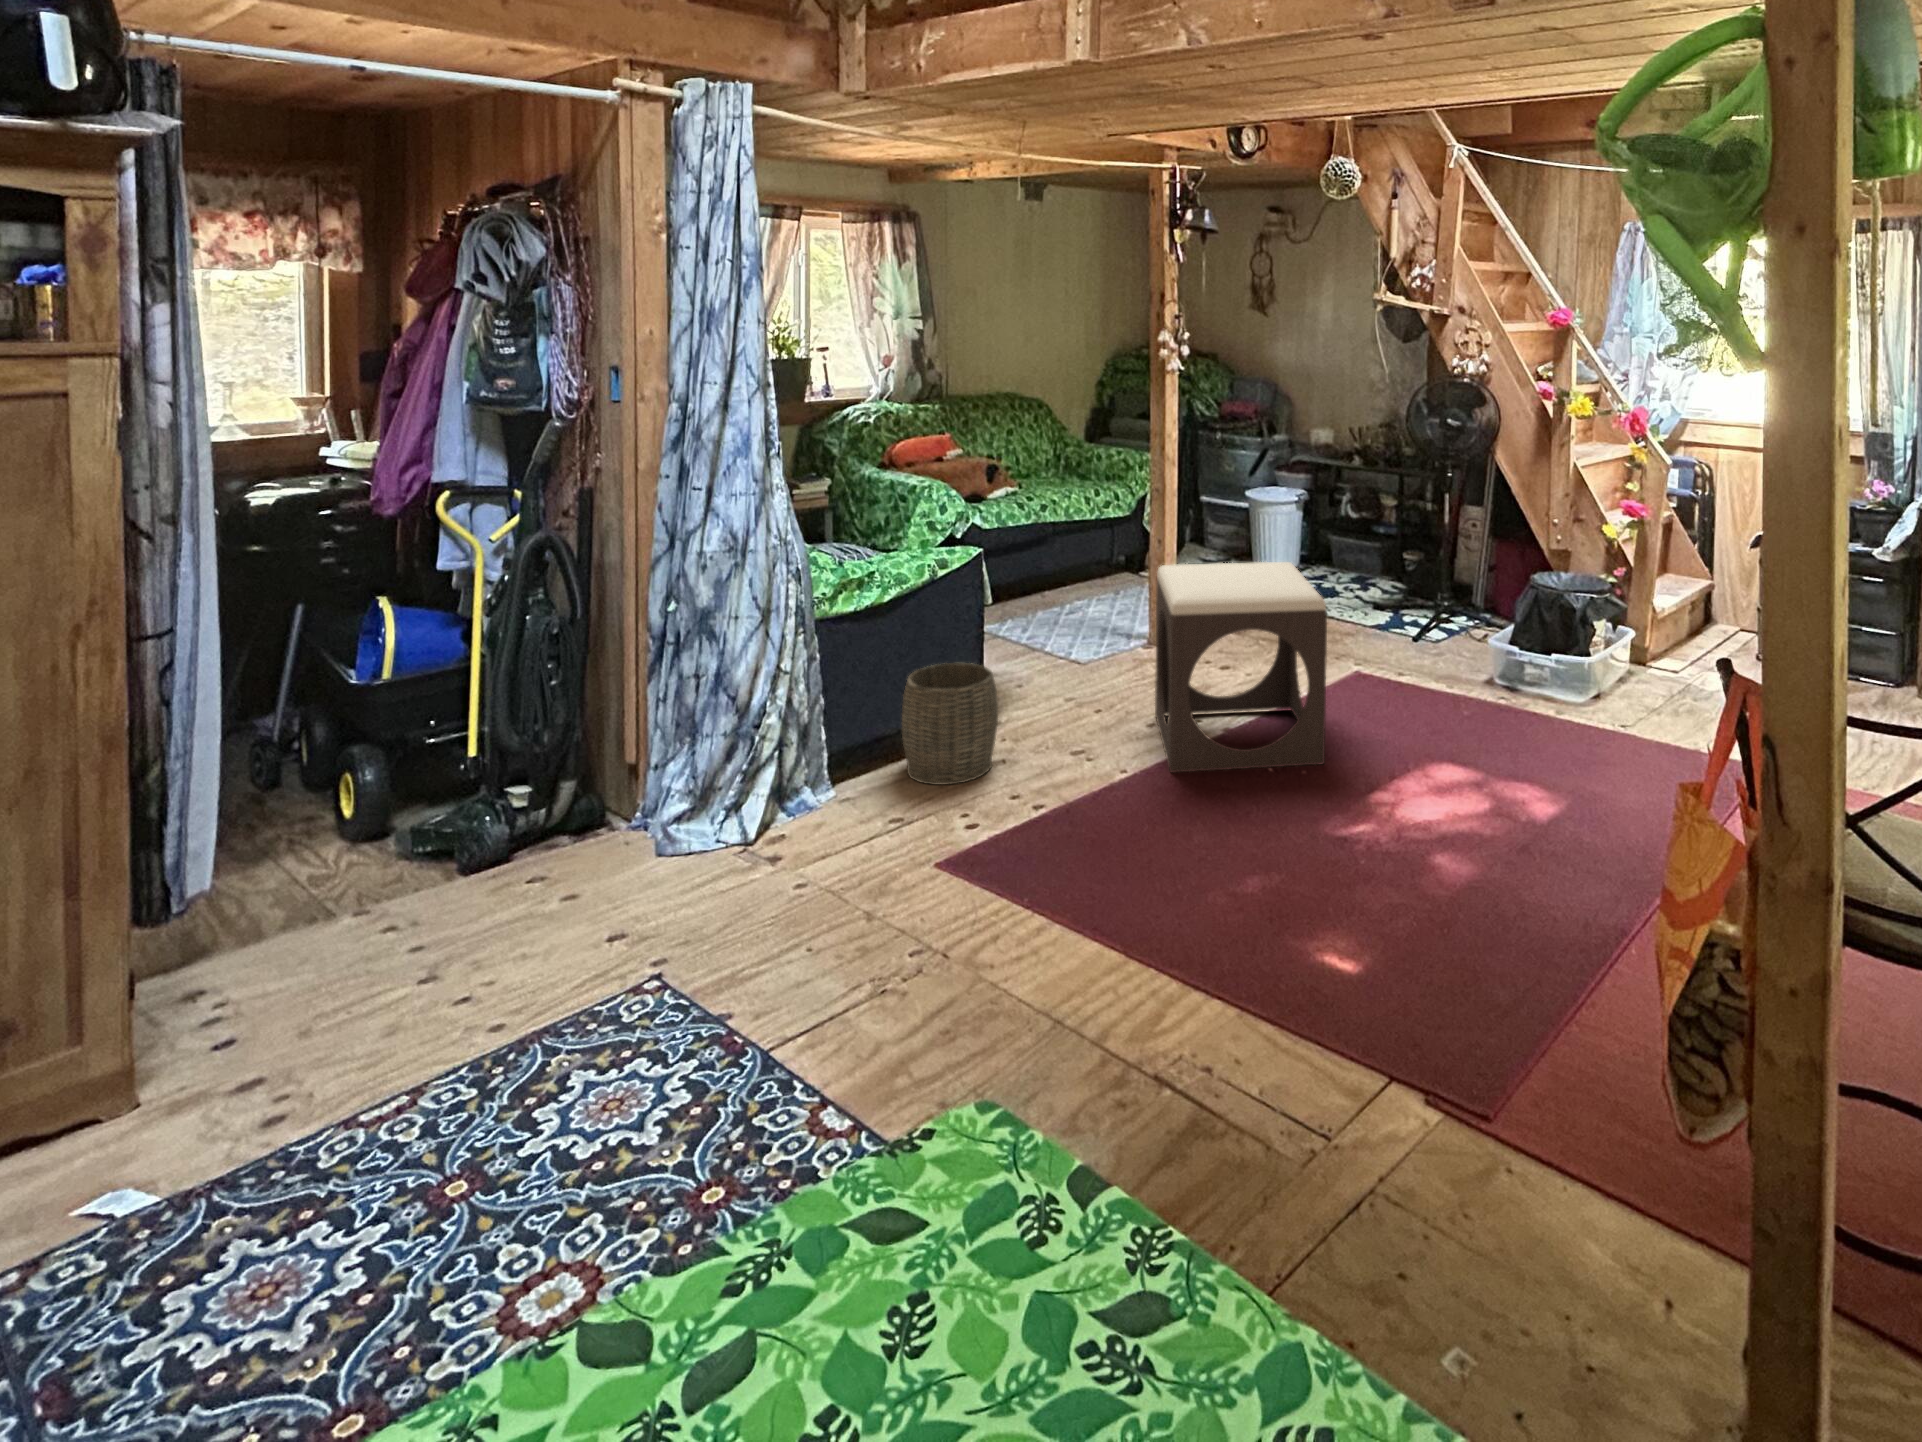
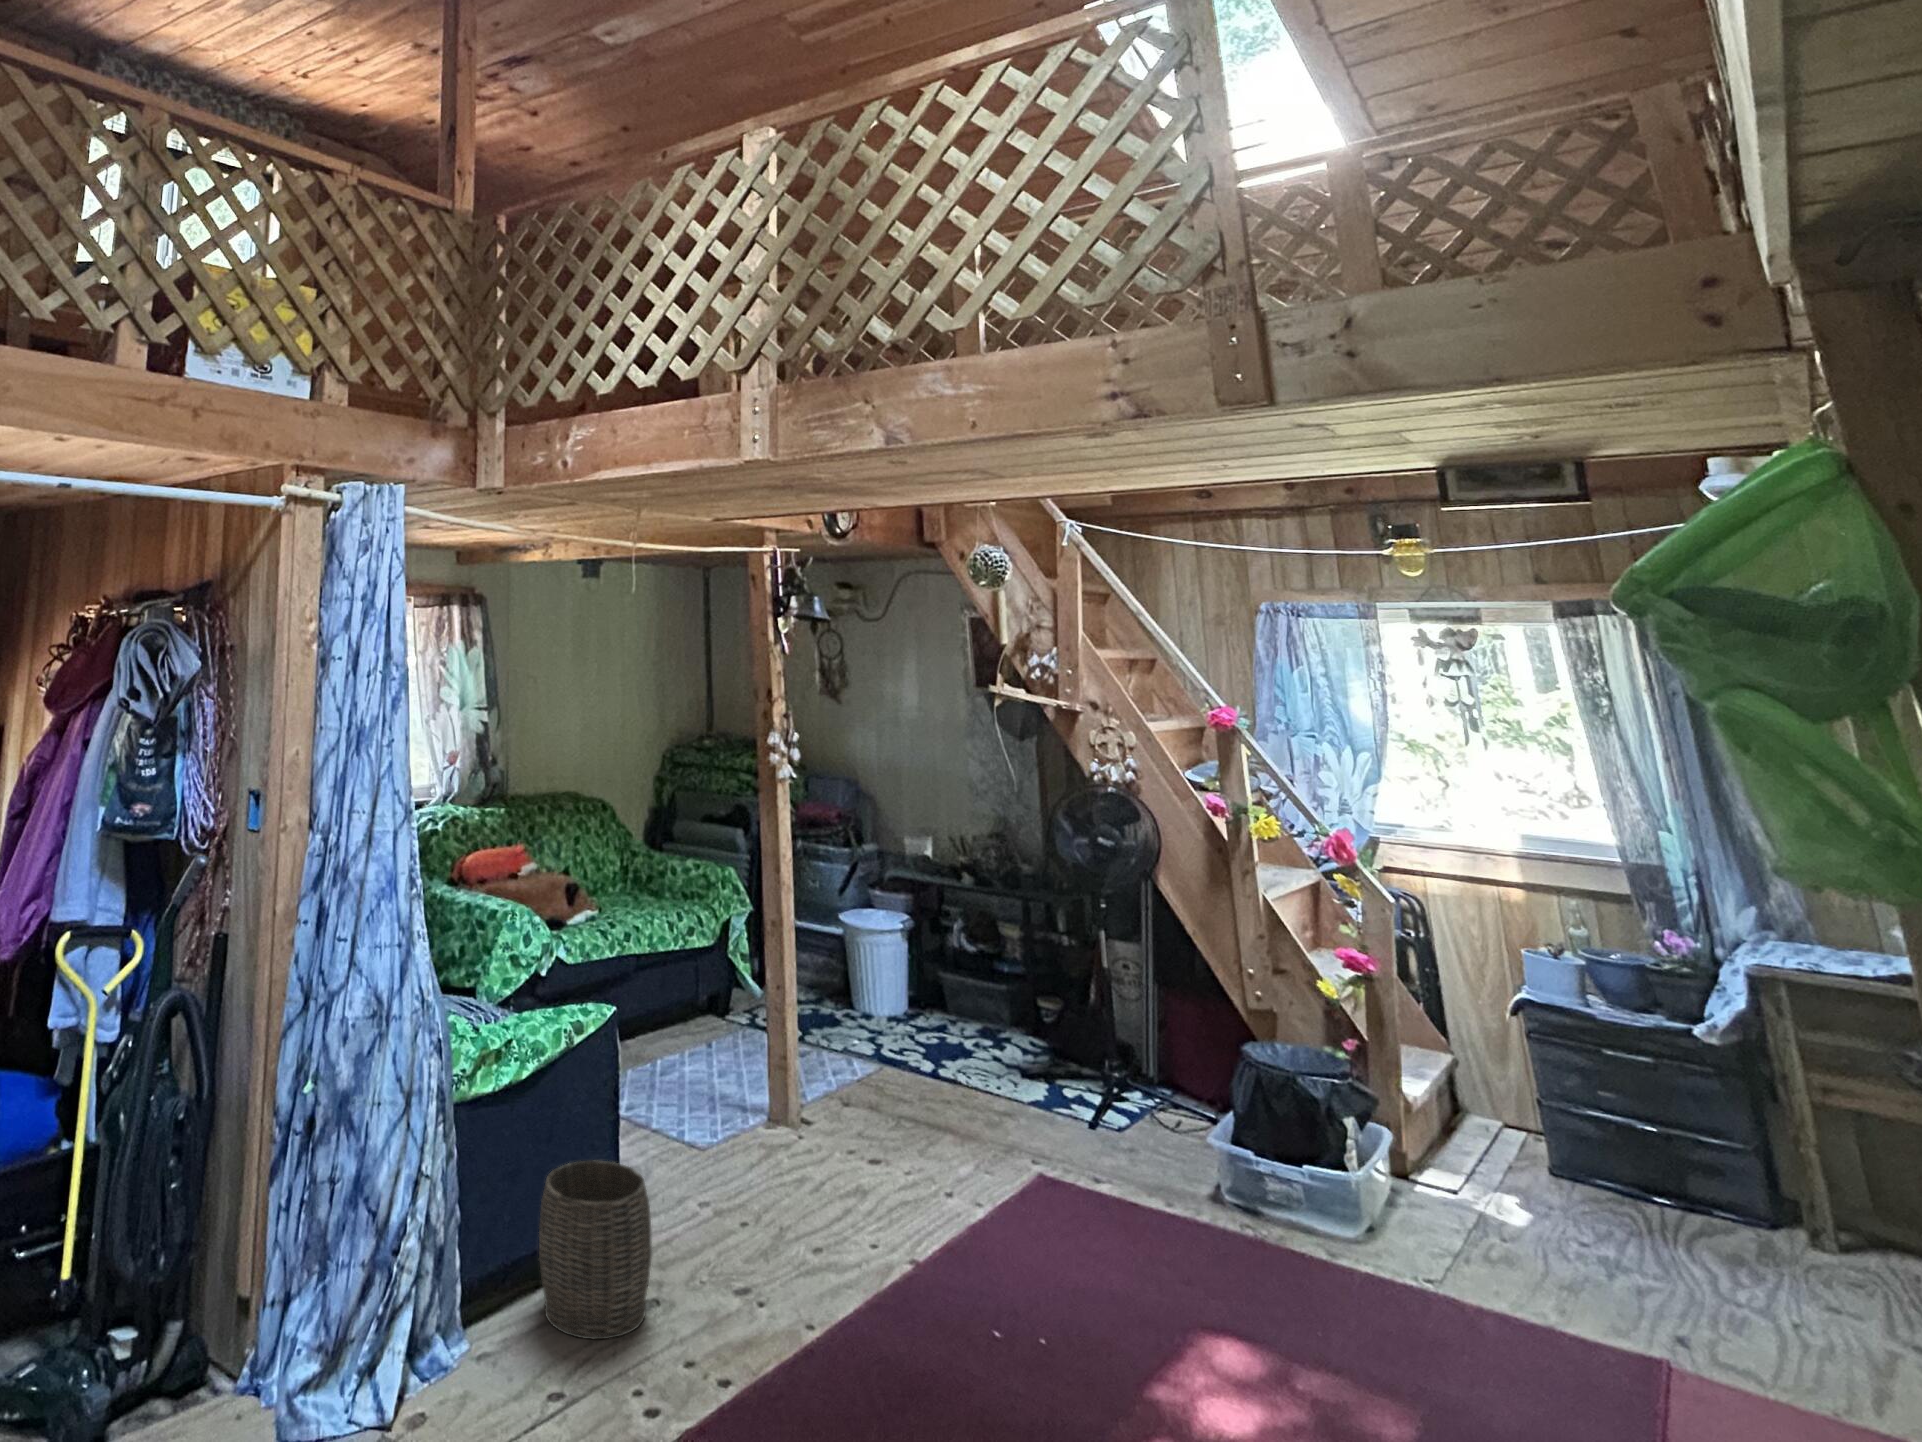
footstool: present [1155,562,1327,773] -> none [811,1029,1064,1332]

